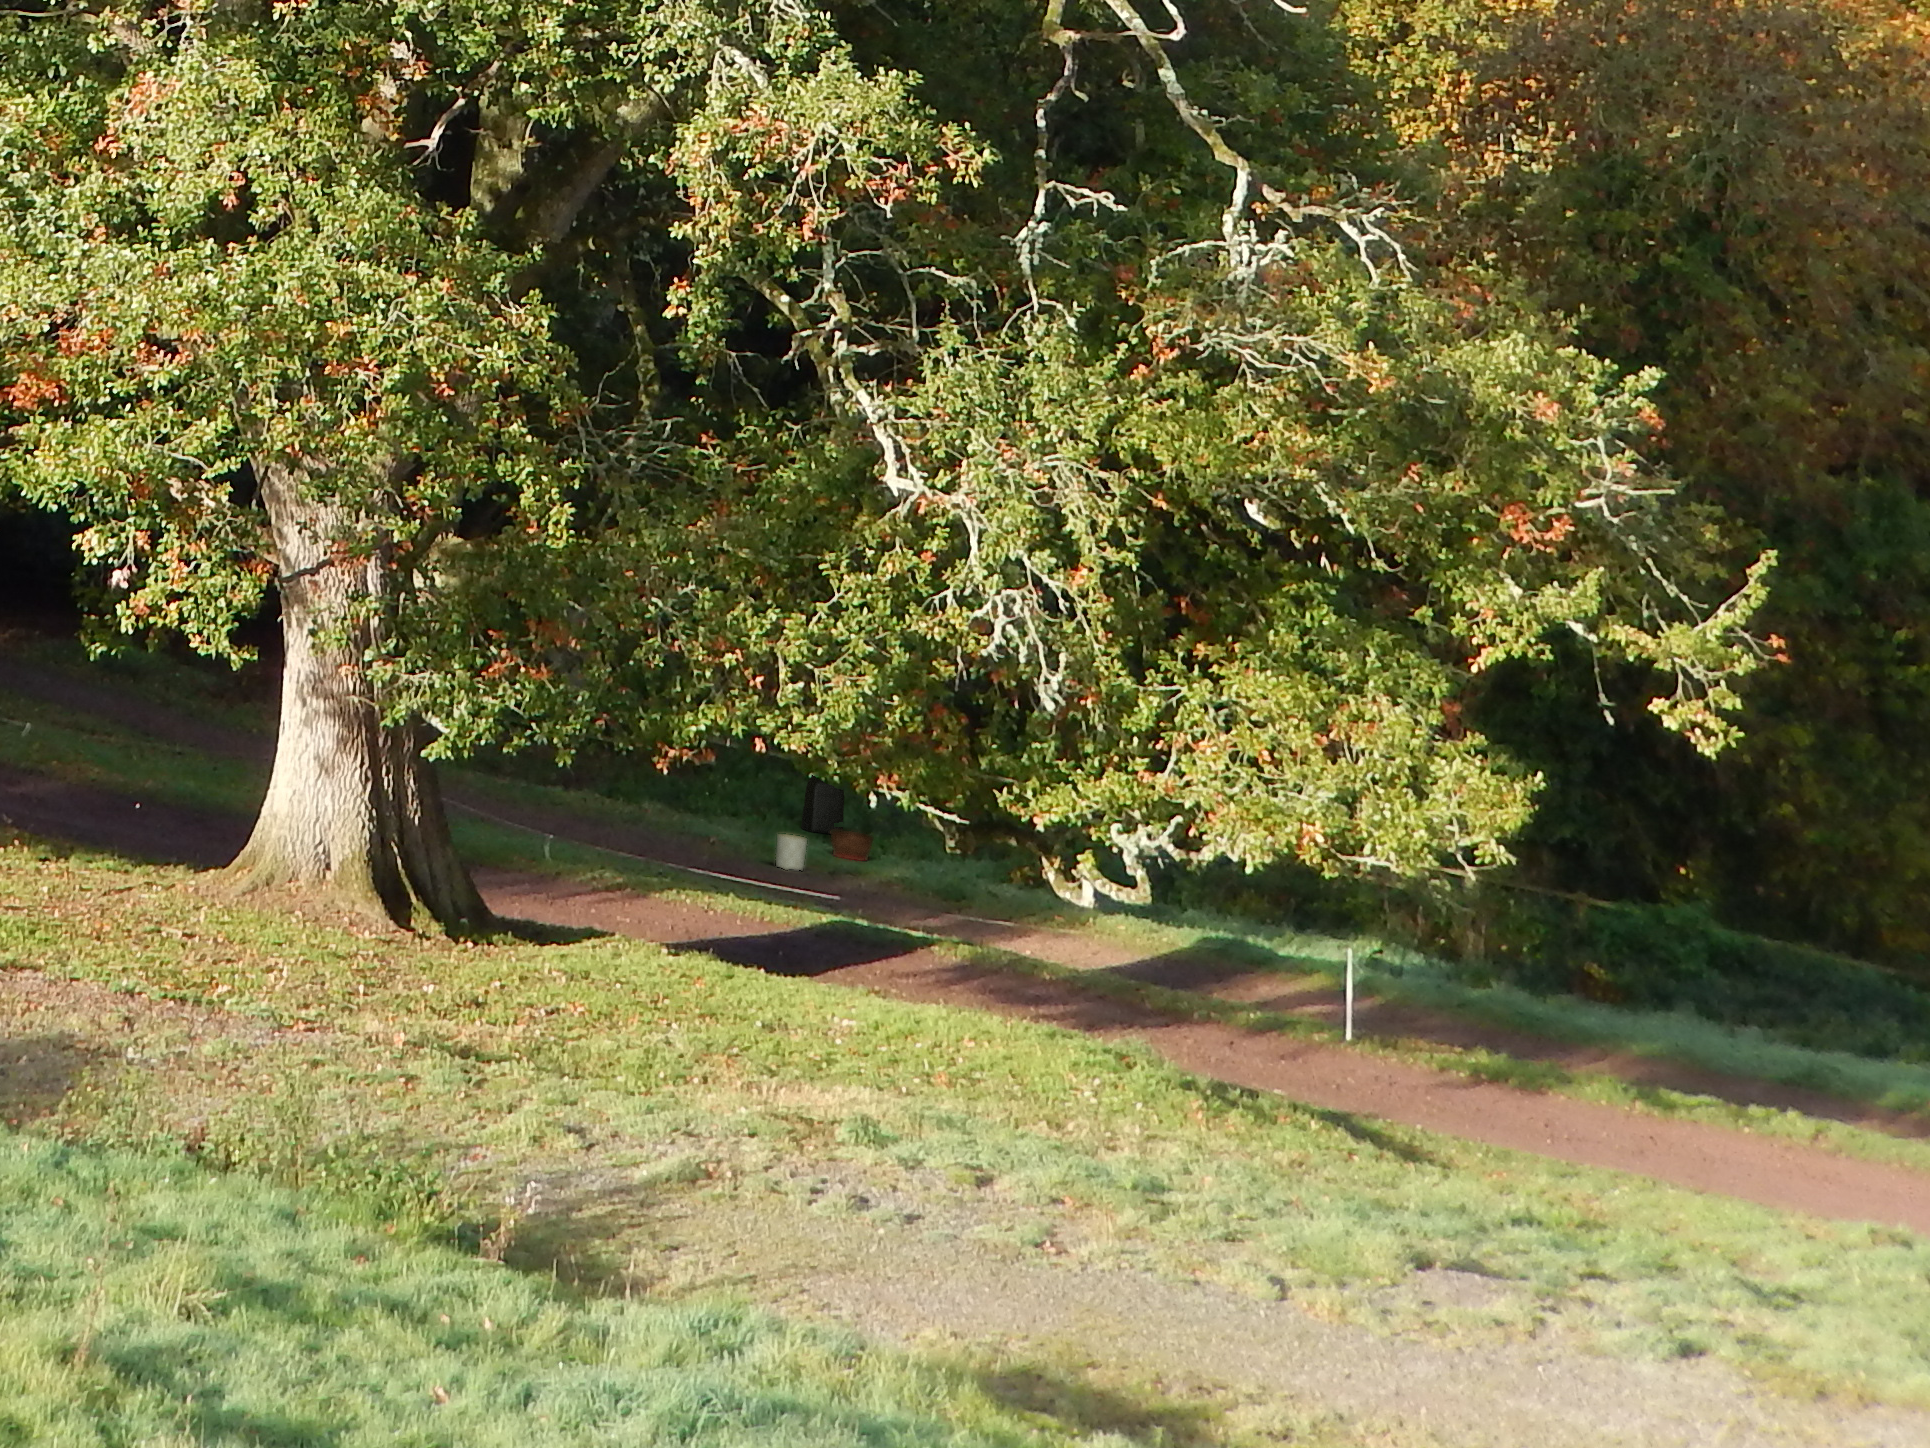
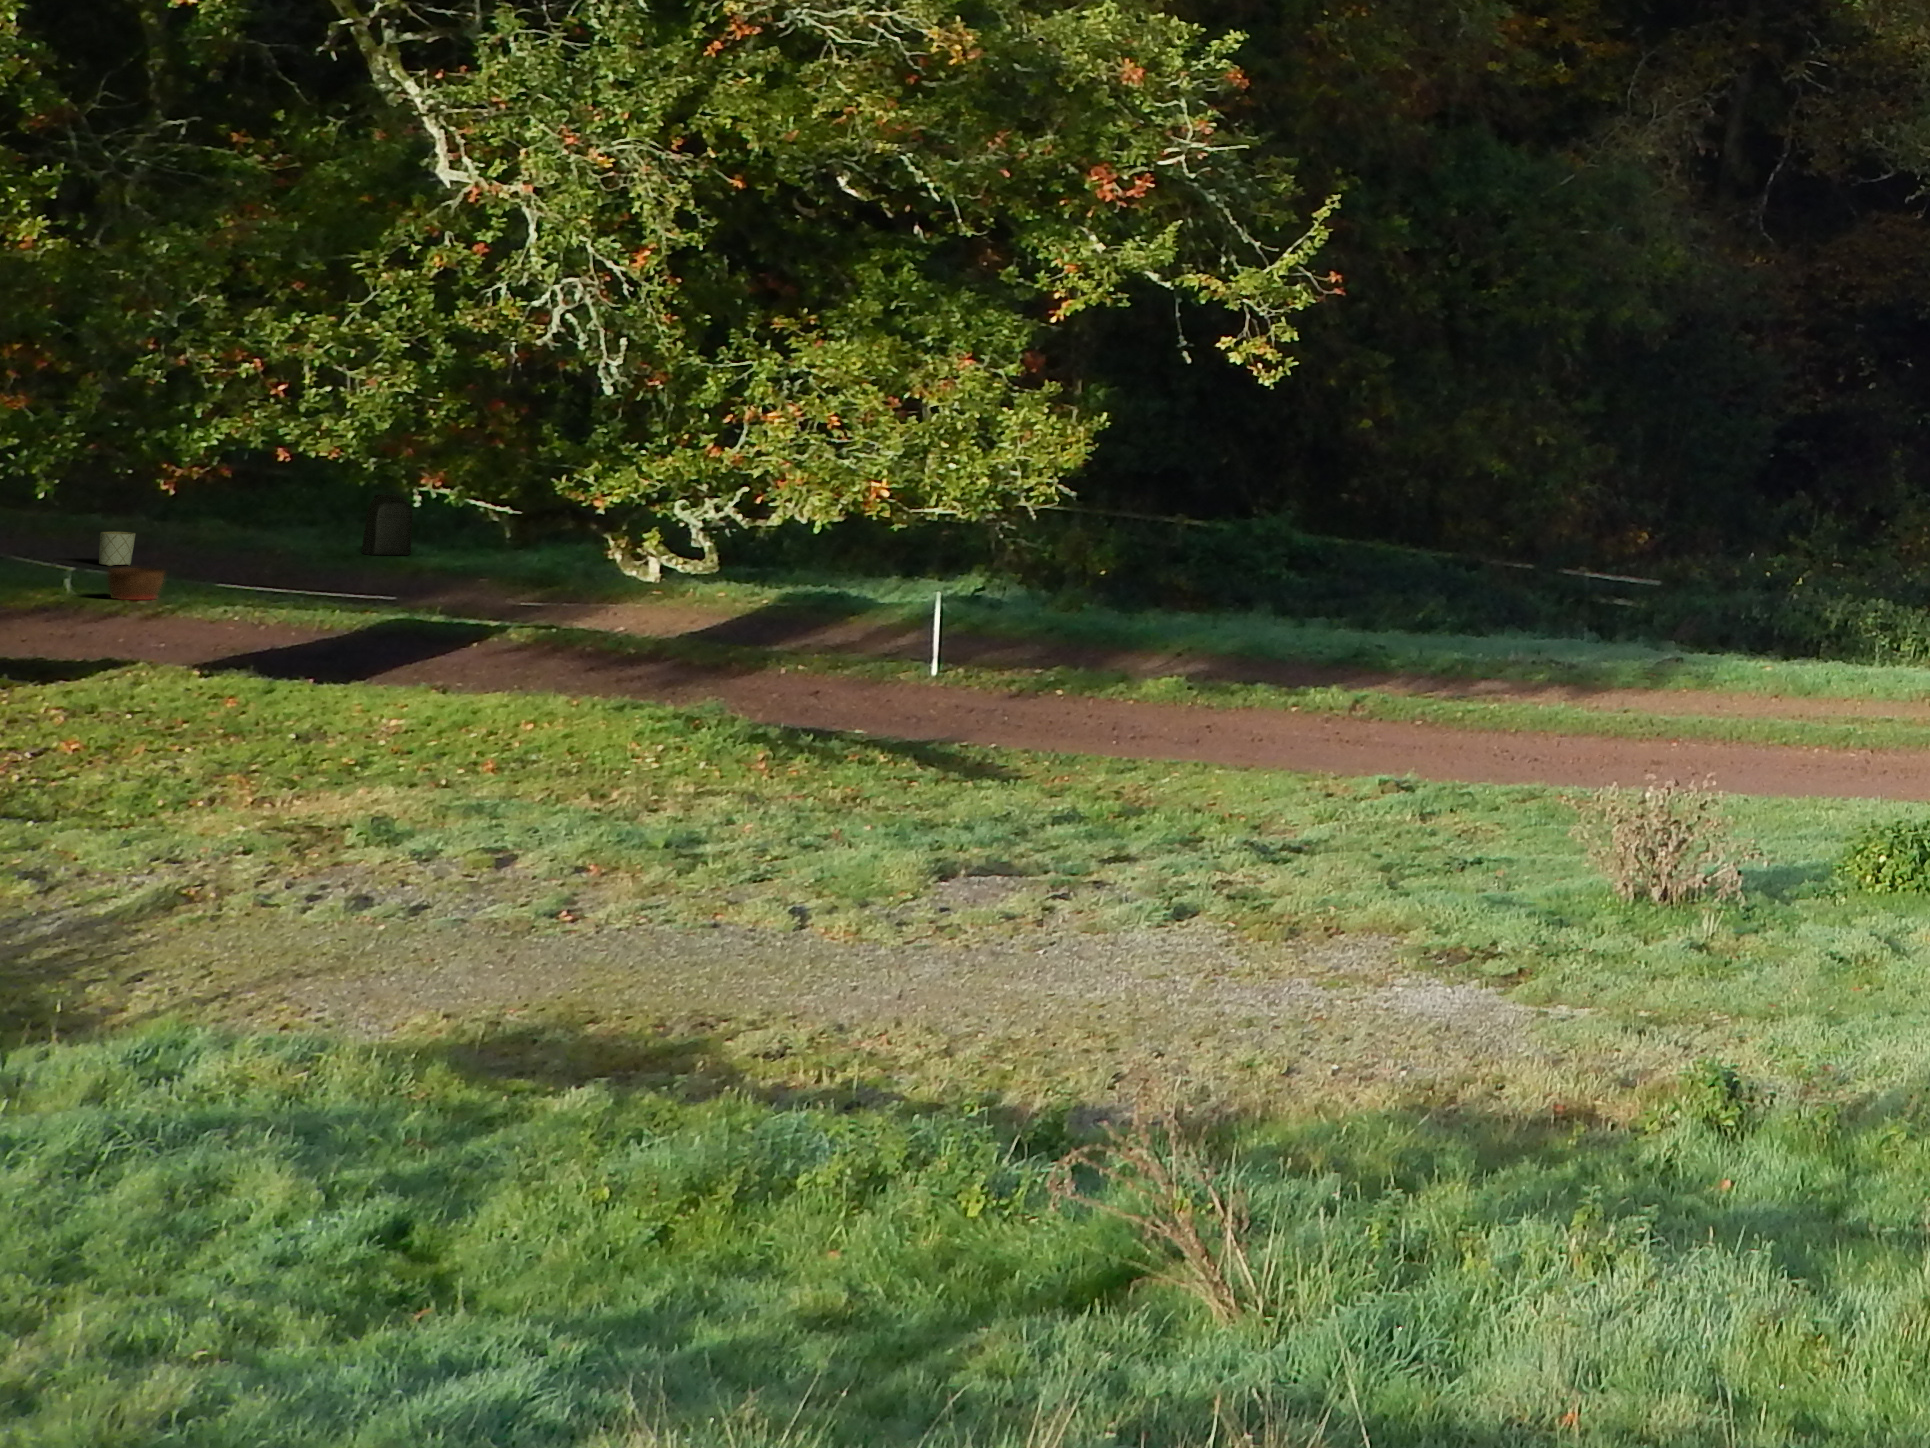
basket: present [831,830,873,861] -> present [107,568,165,600]
planter: present [776,834,807,870] -> present [99,532,135,566]

